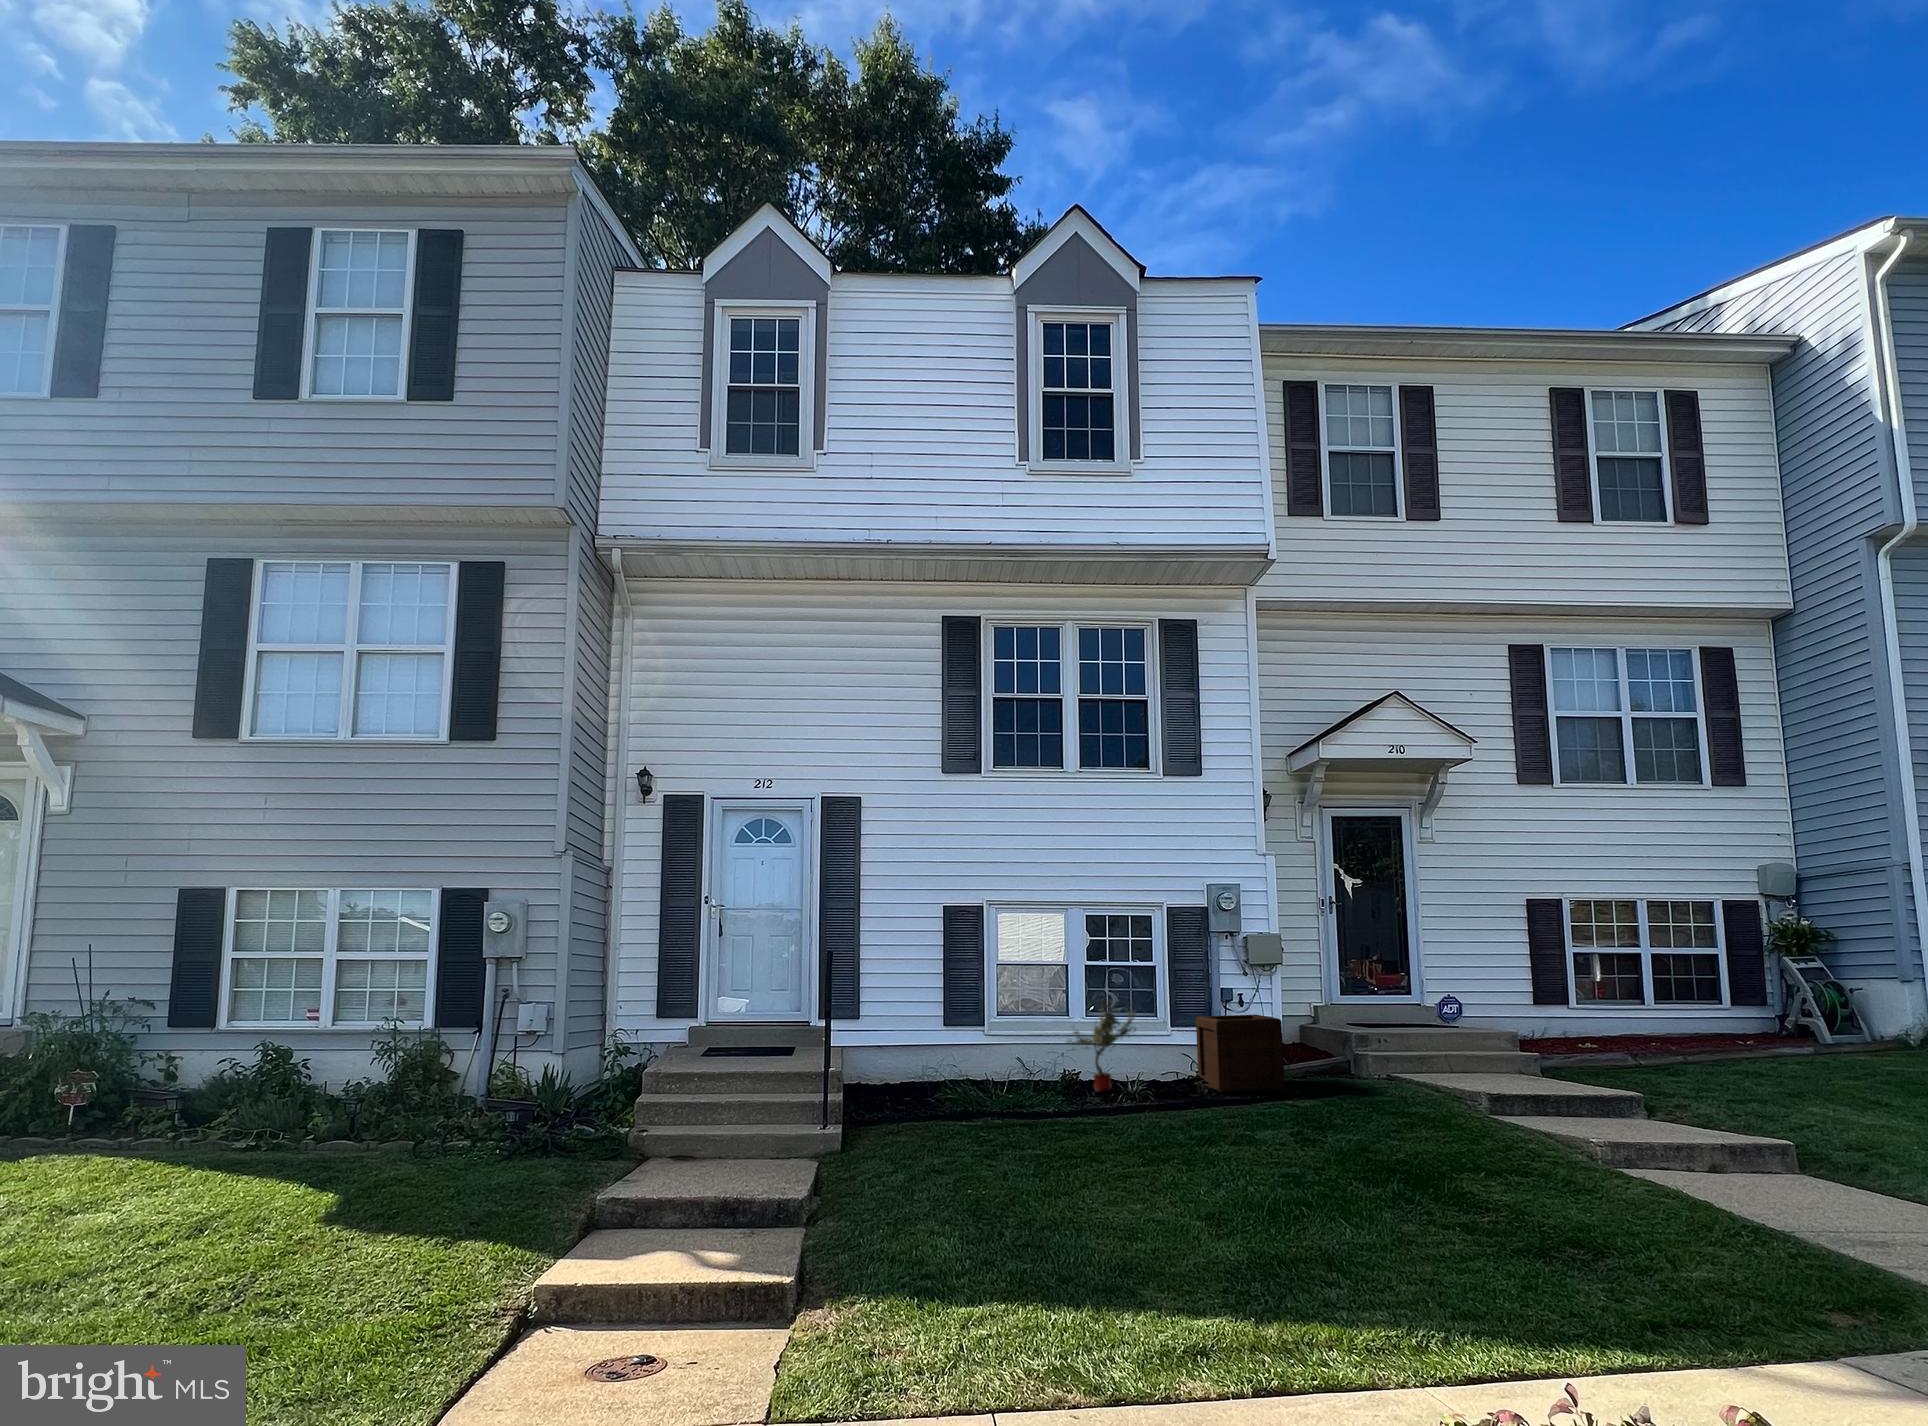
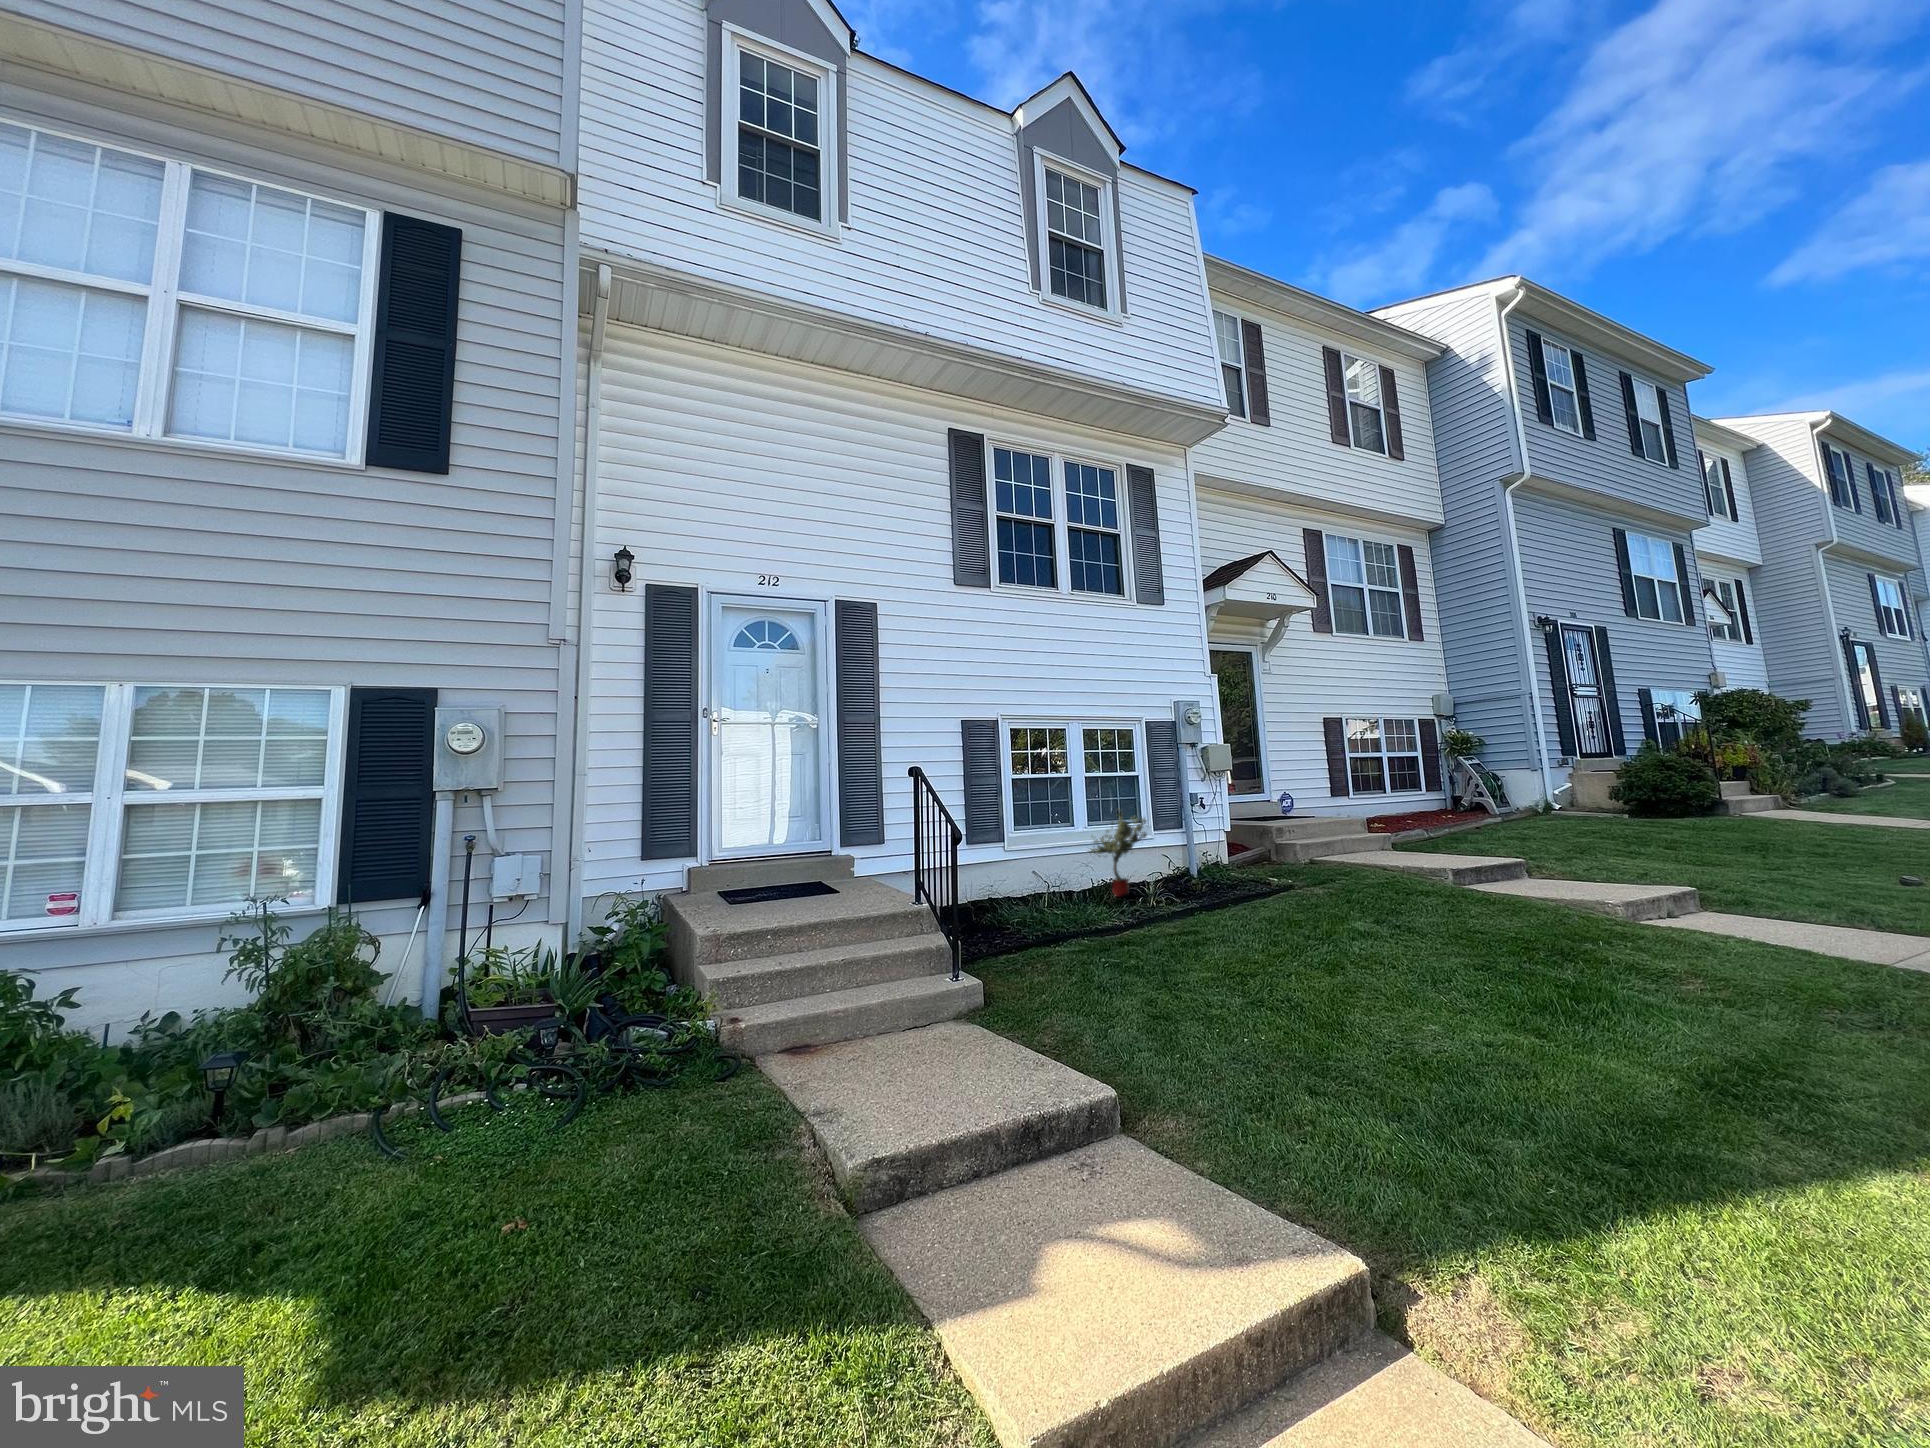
wooden crate: present [1196,1015,1285,1092] -> none [1176,815,1267,886]

